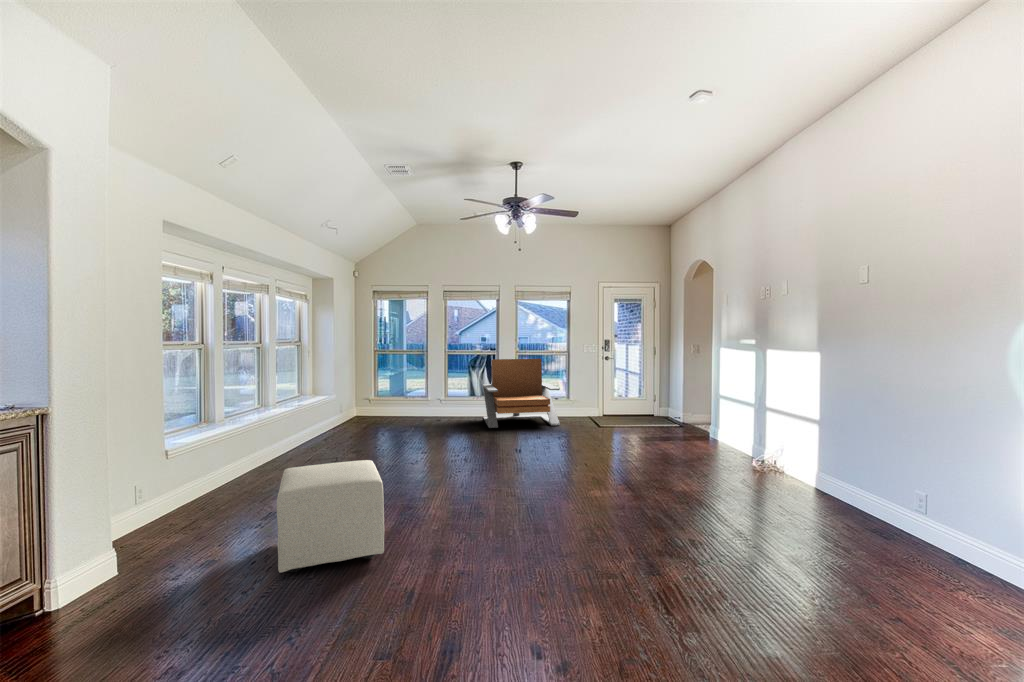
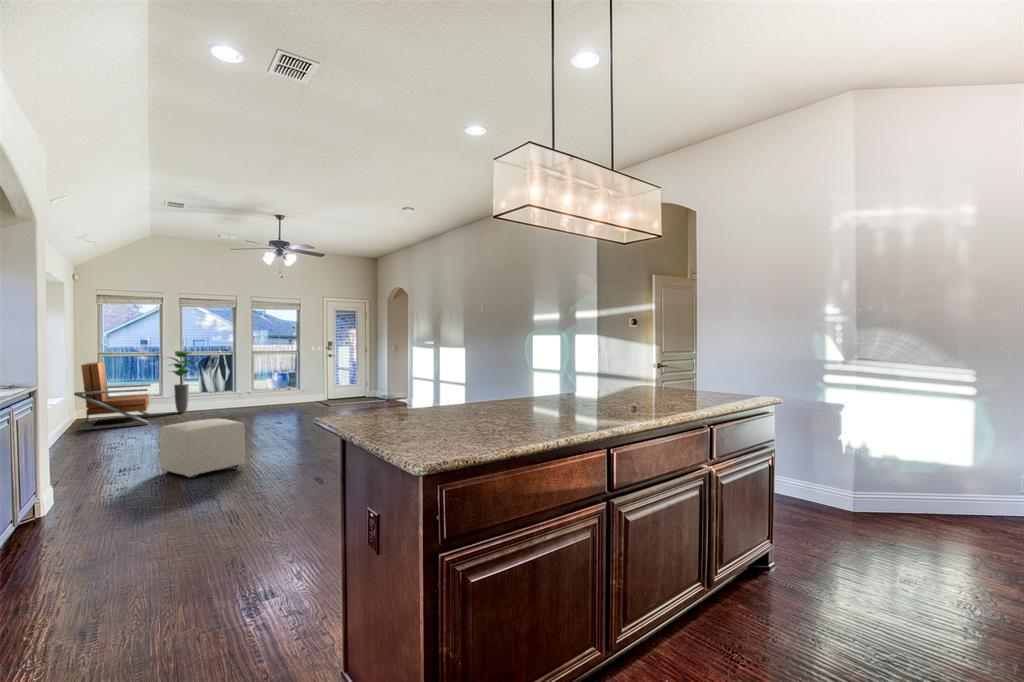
potted plant: none [427,349,458,418] -> present [171,351,195,413]
lounge chair: present [483,359,560,428] -> present [74,362,151,430]

